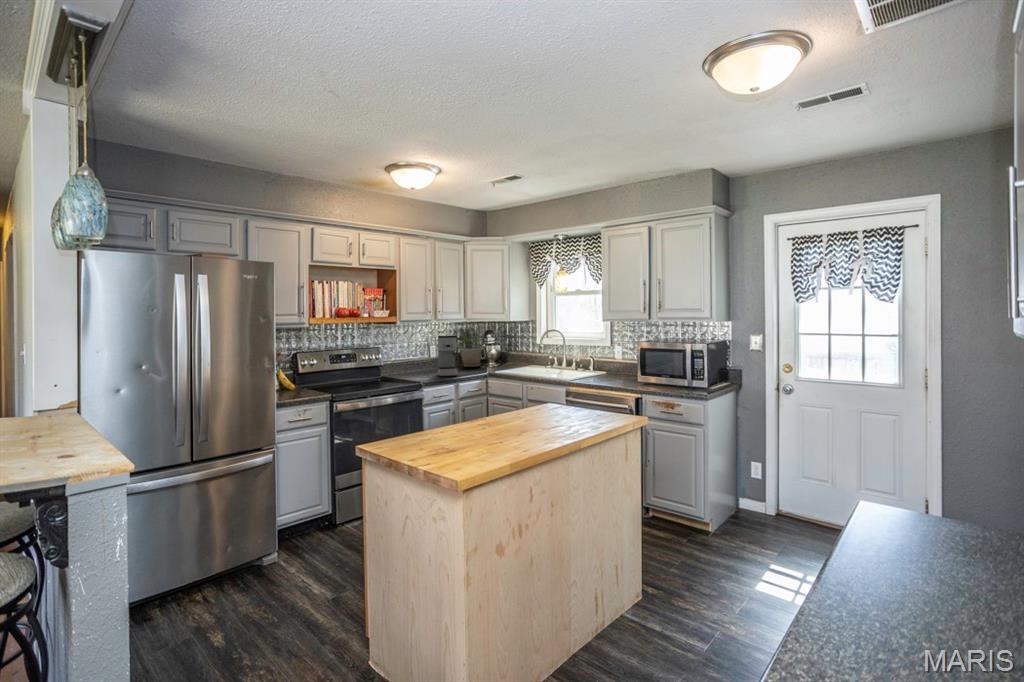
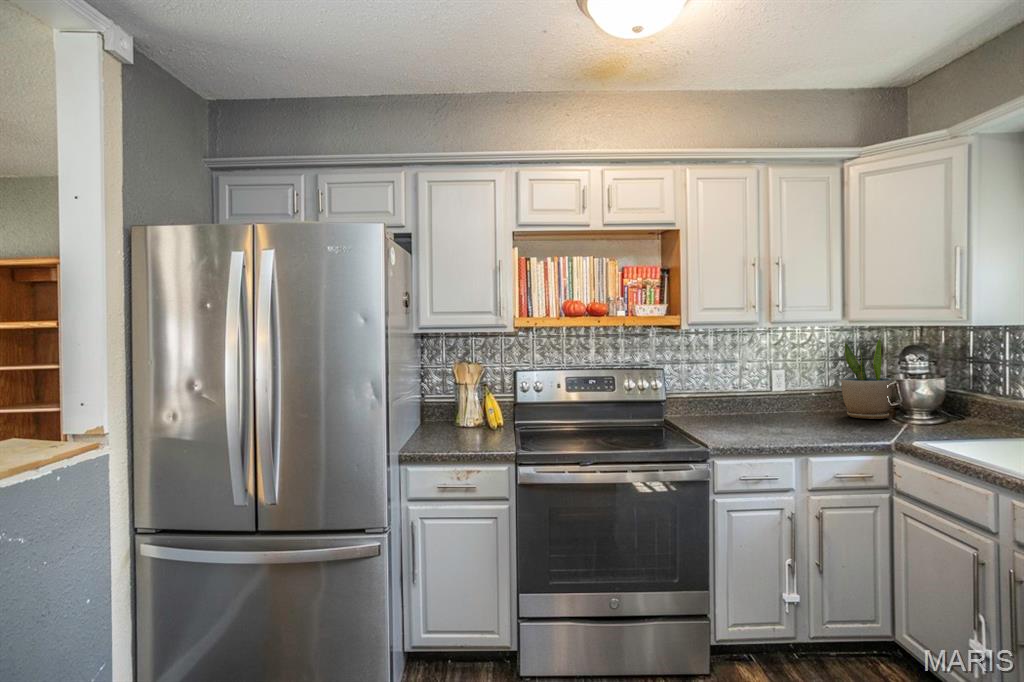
coffee maker: present [438,336,461,376] -> none [763,352,817,439]

